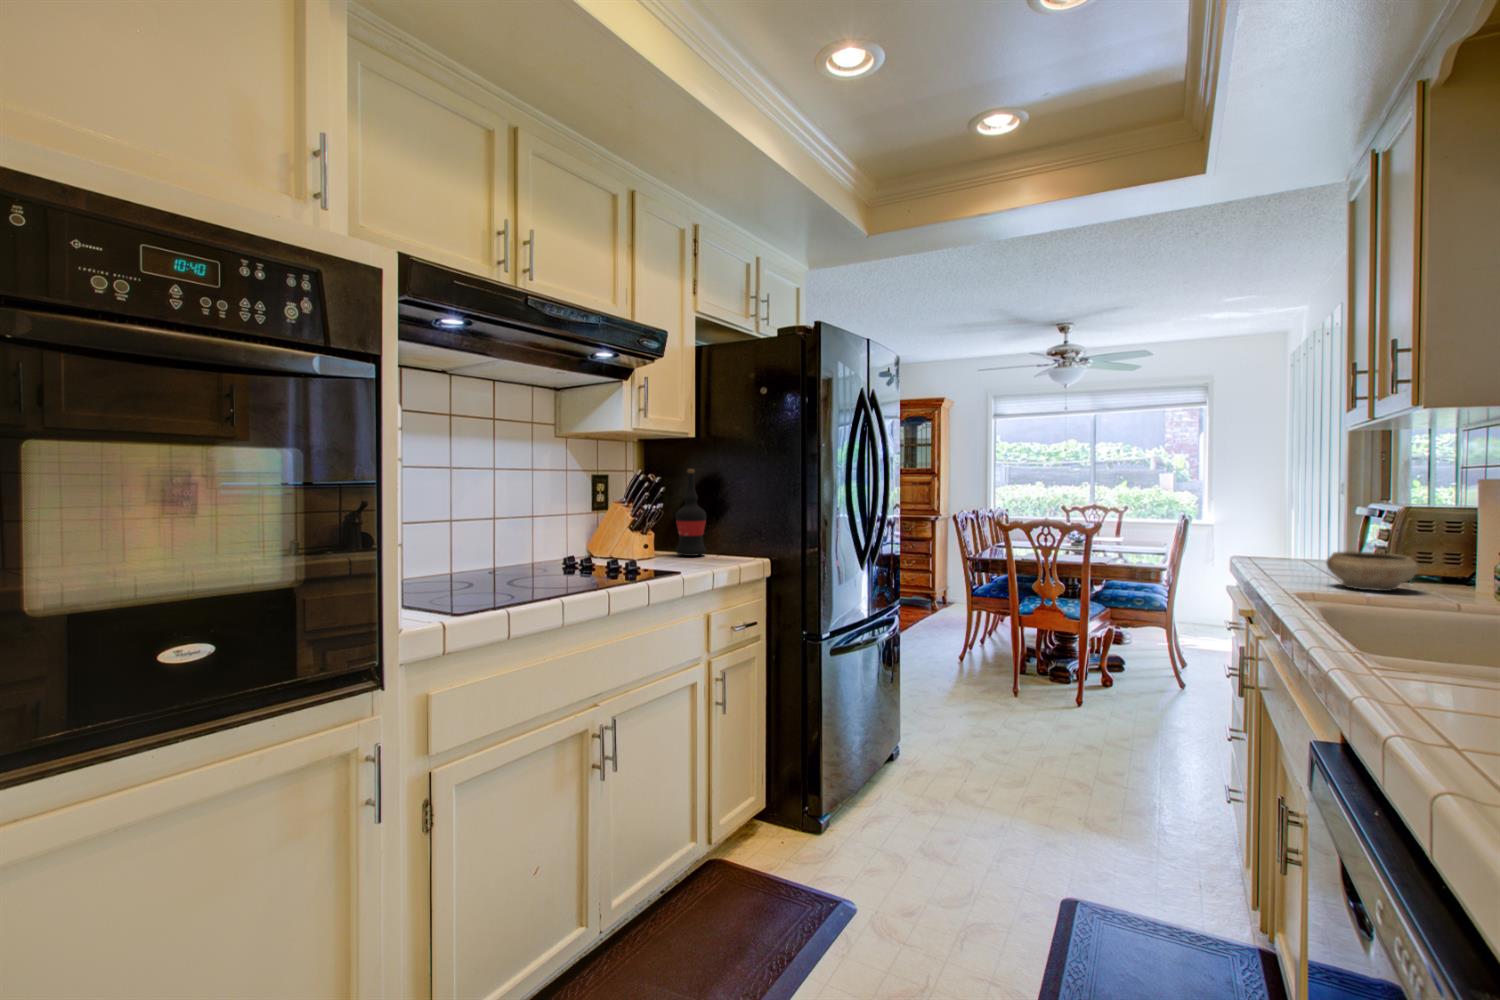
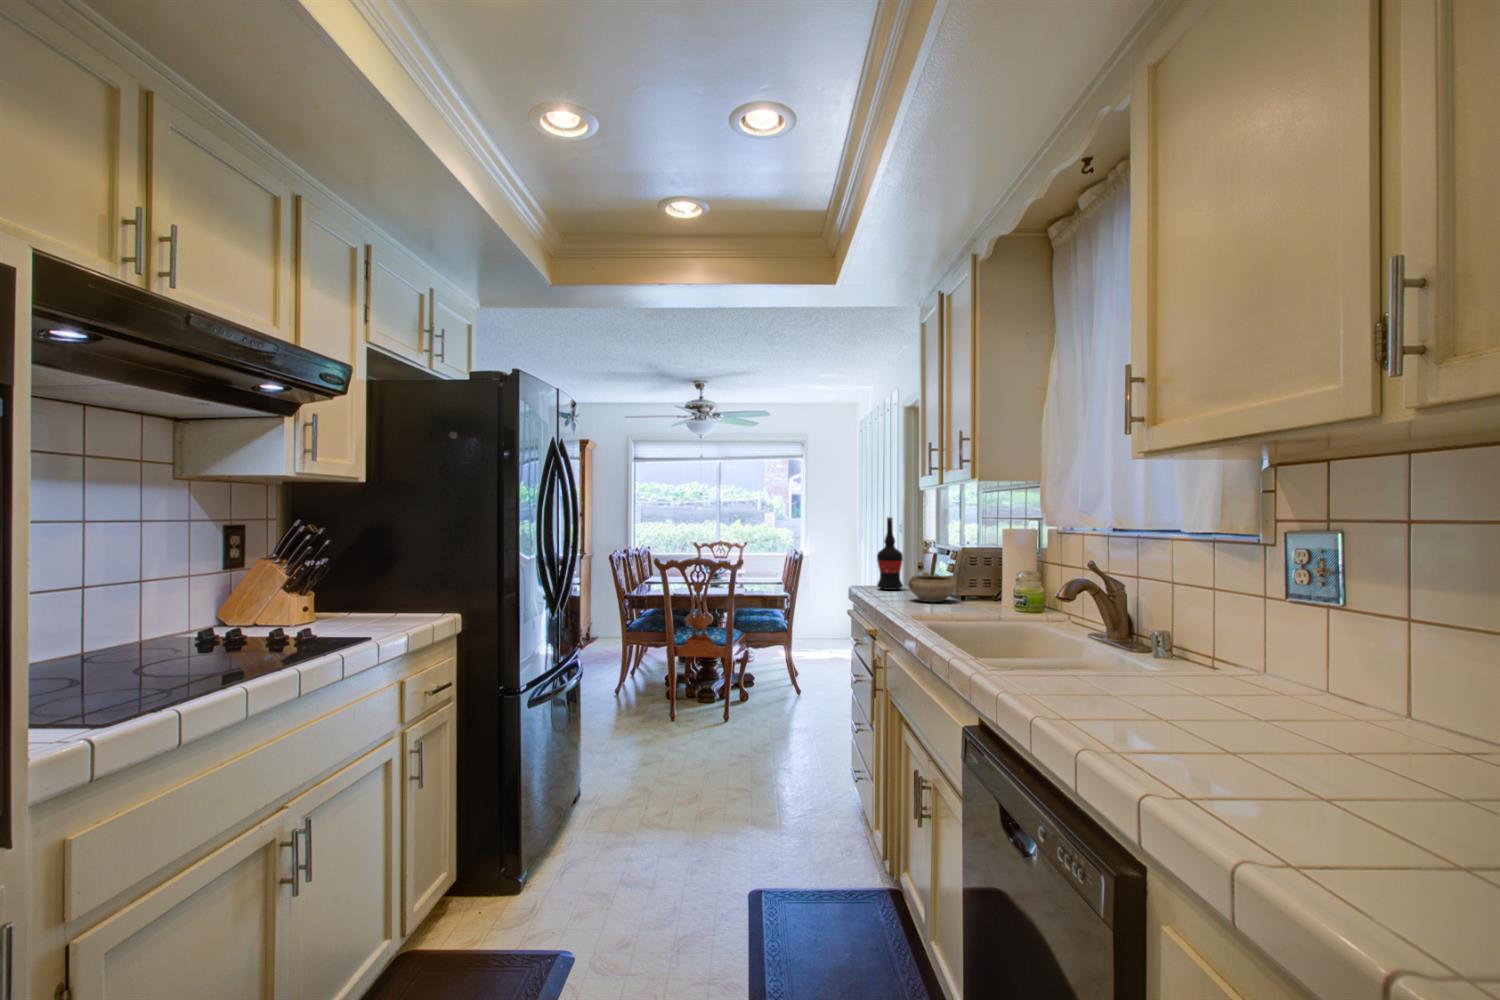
wine bottle: present [676,469,706,556] -> present [877,517,903,590]

